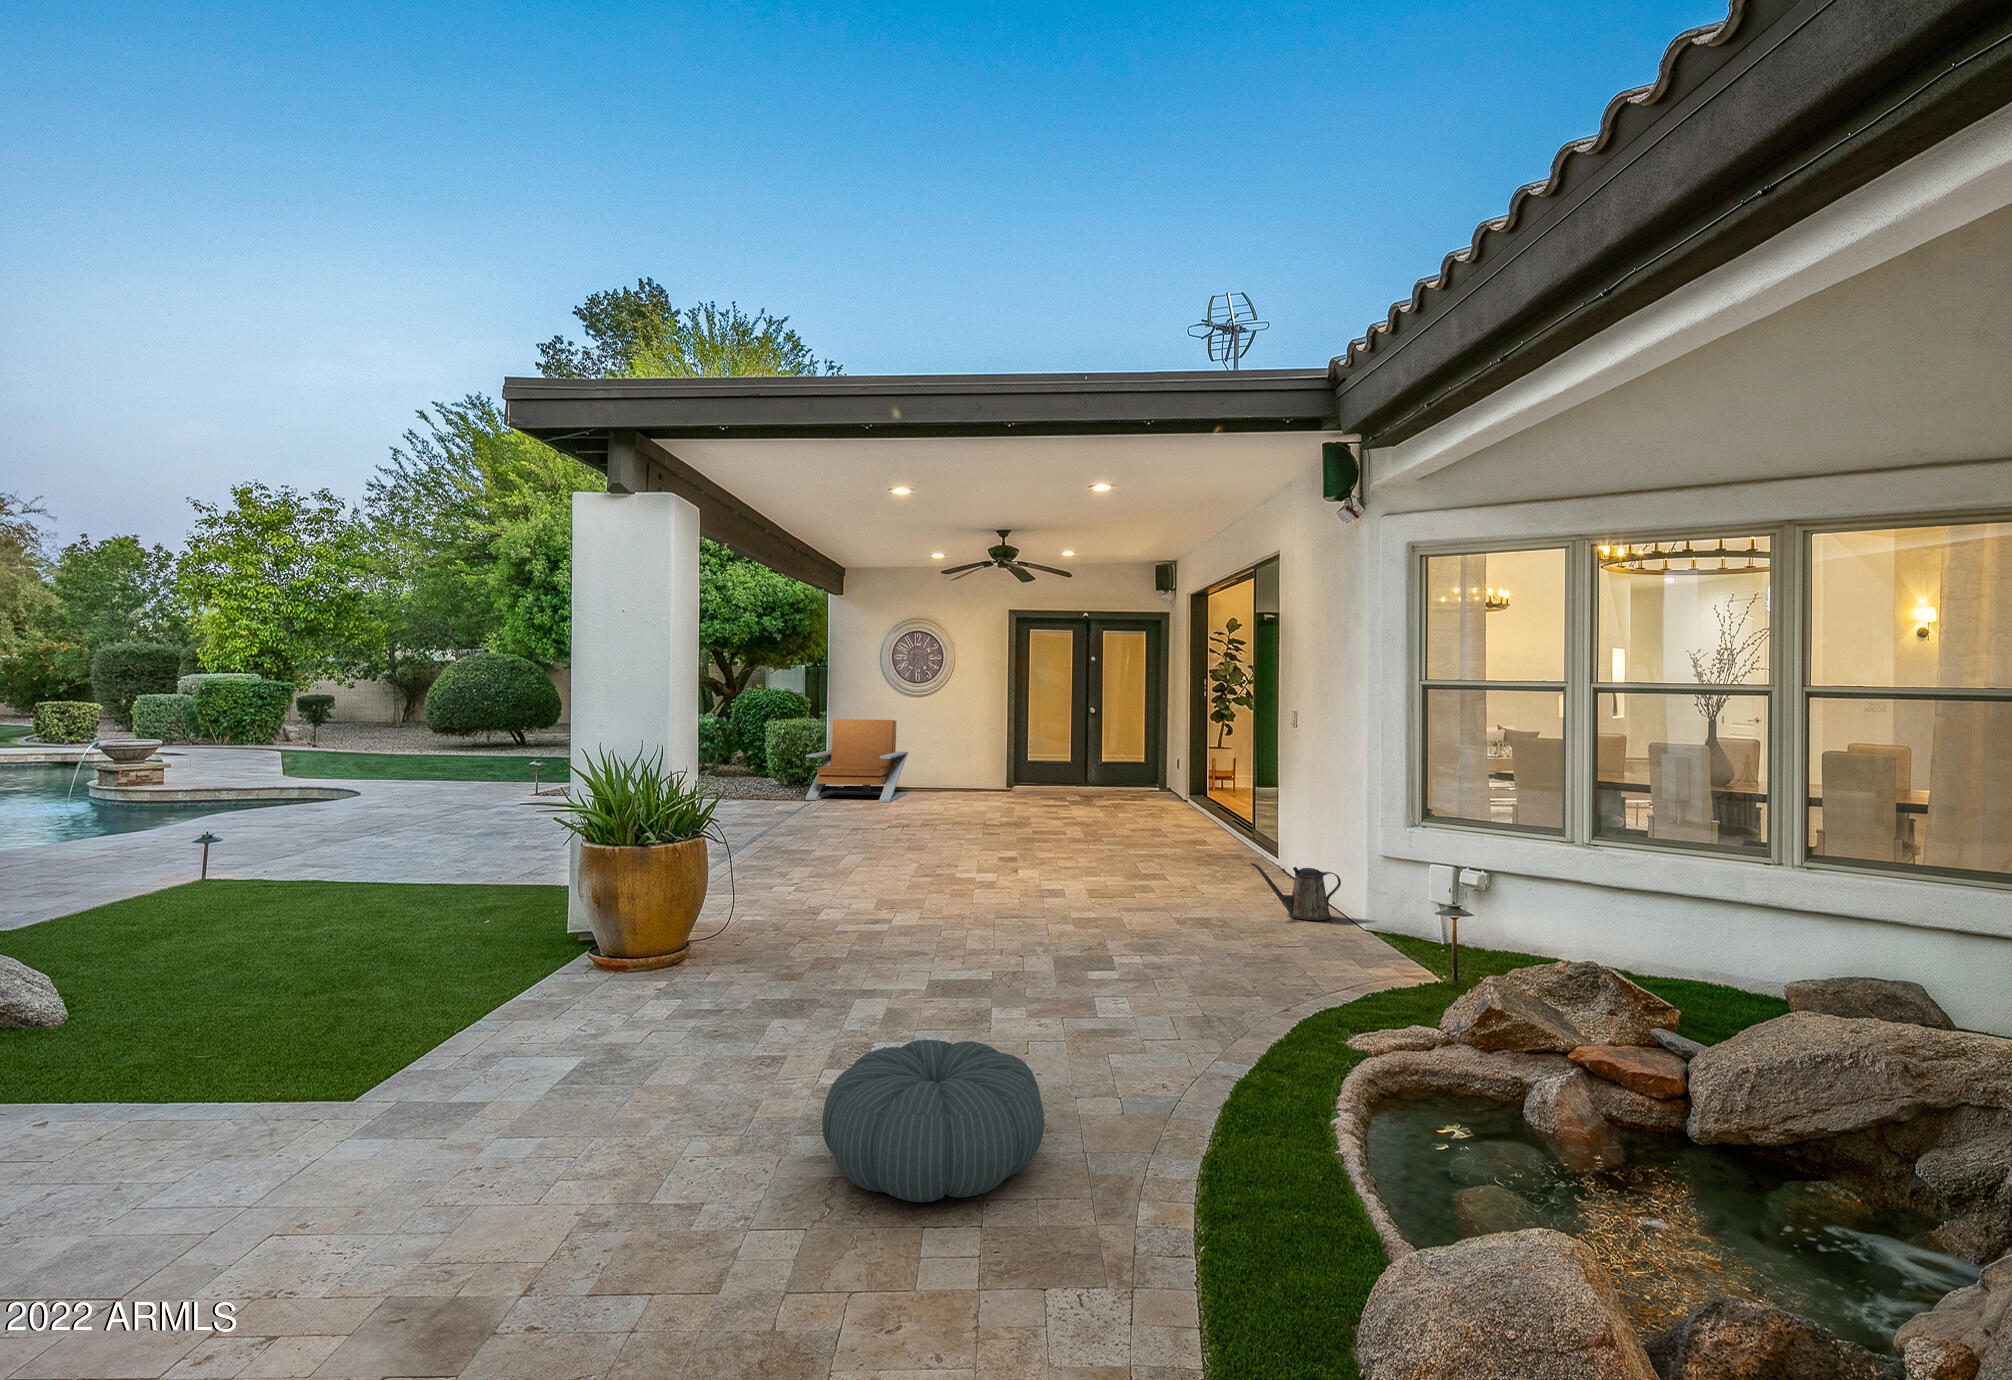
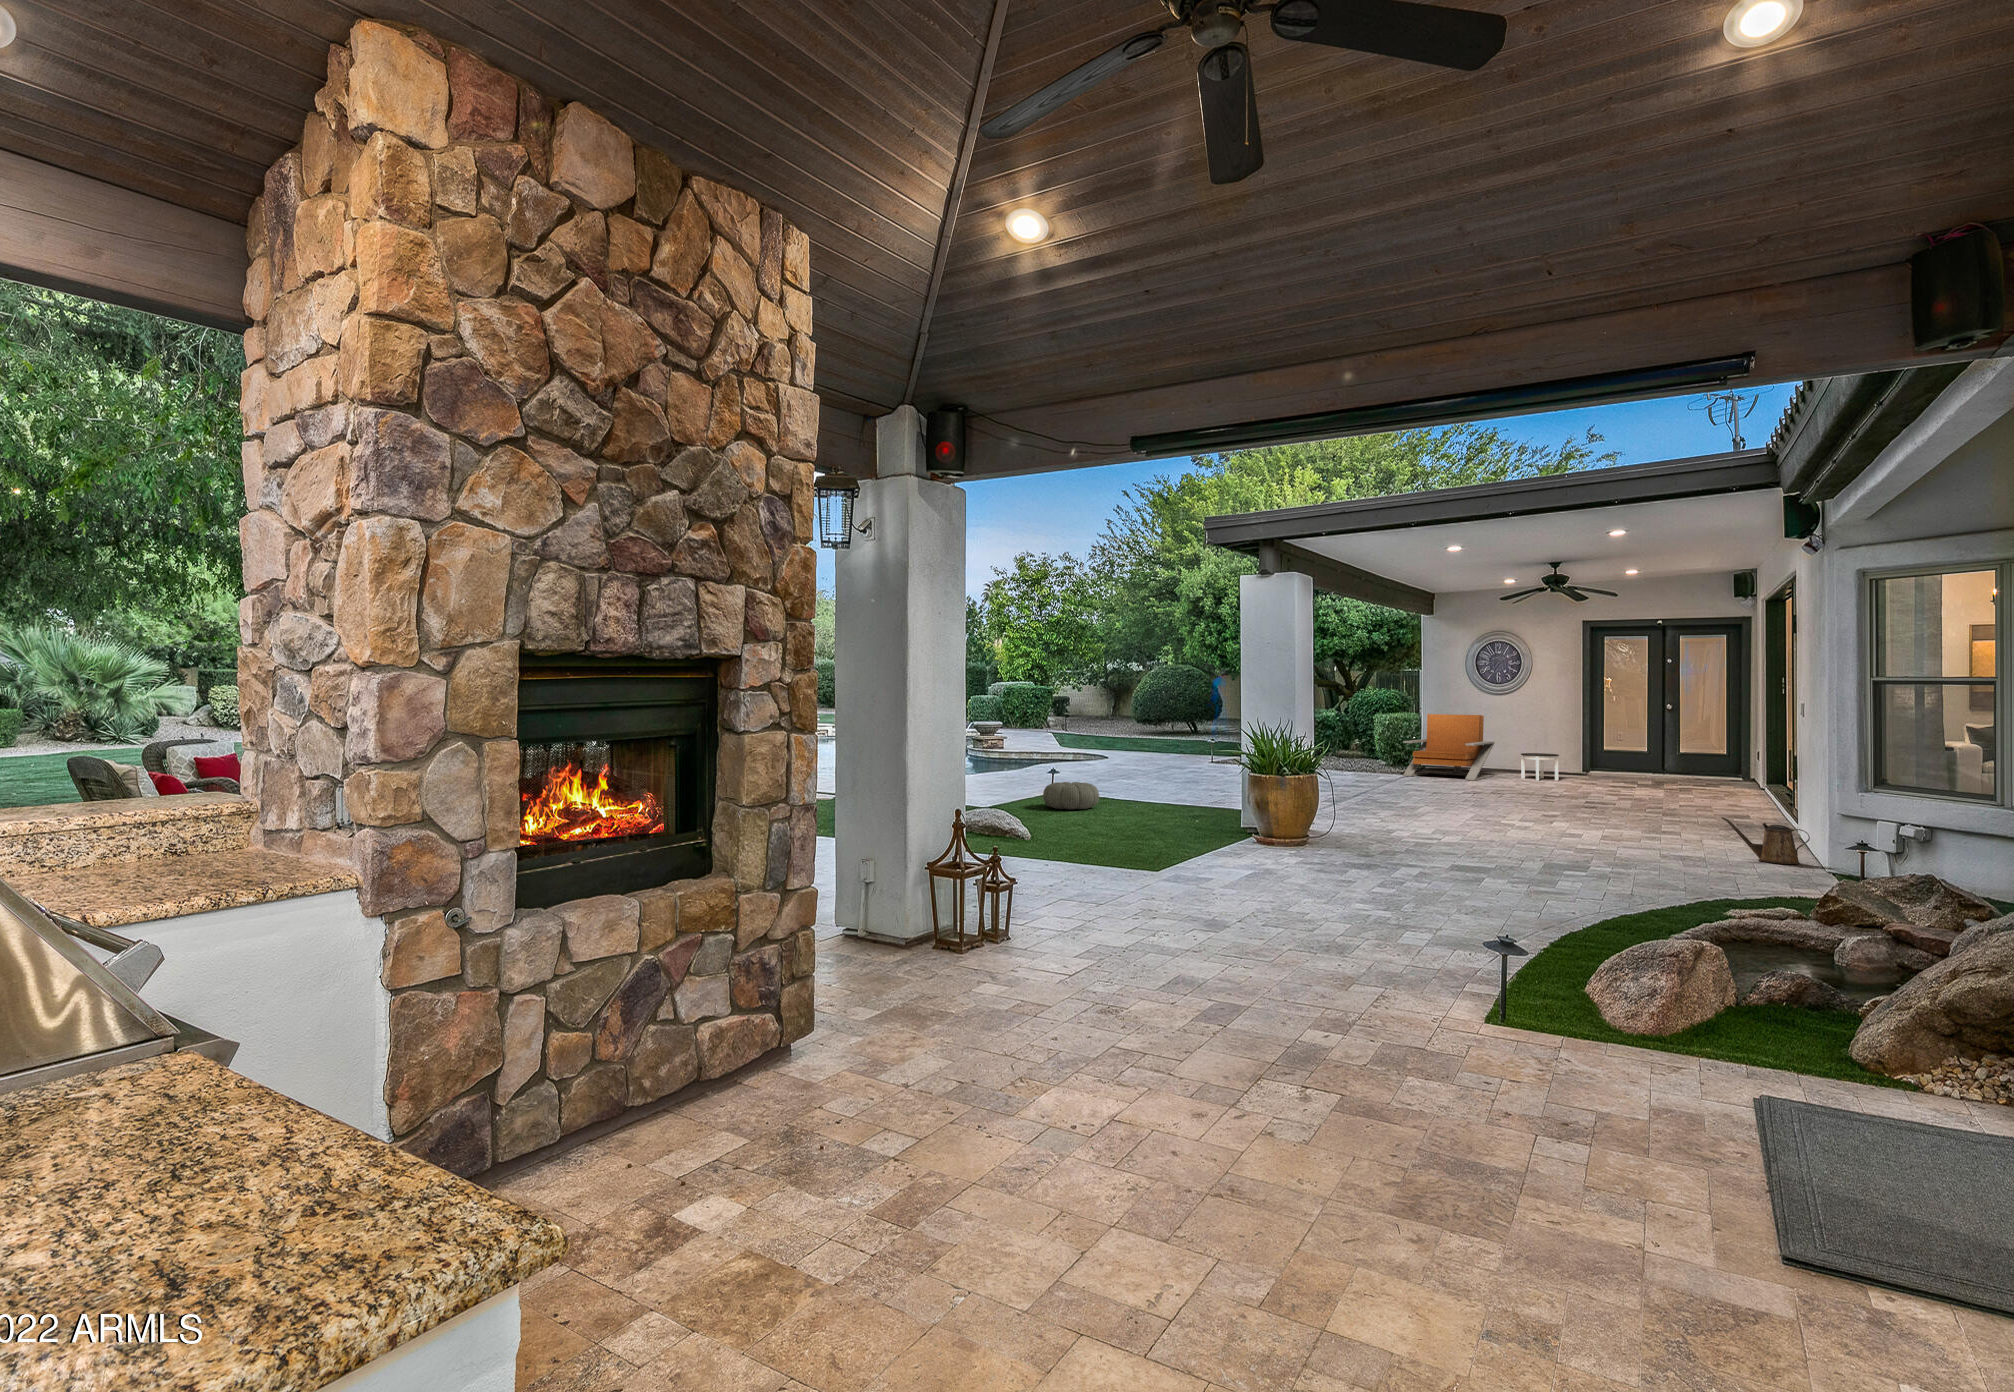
round table: none [936,764,975,797] -> present [1521,753,1559,781]
pouf: present [822,1040,1044,1202] -> present [1043,782,1099,810]

